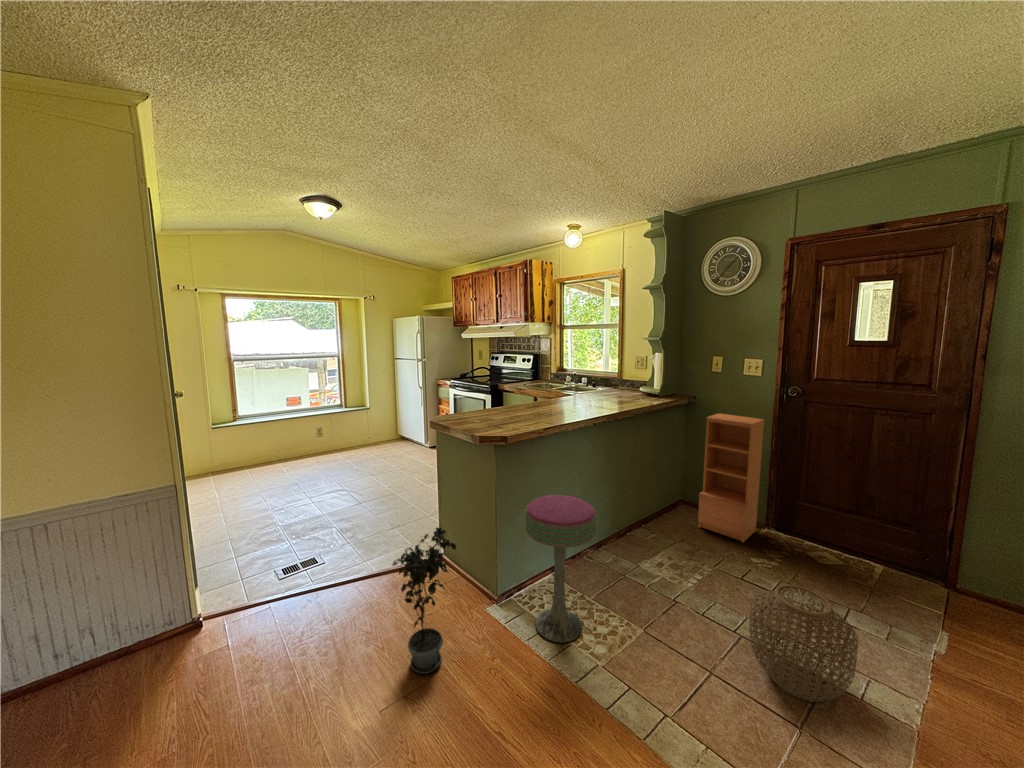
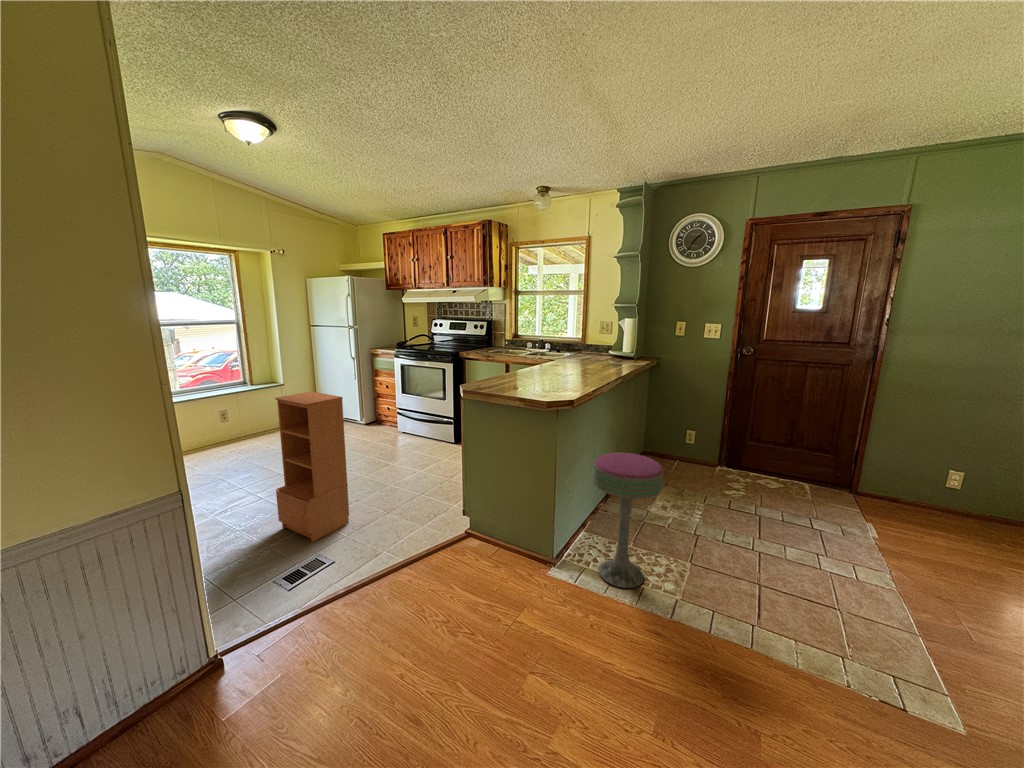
bookcase: present [698,414,764,543] -> present [275,392,349,542]
potted plant: present [392,527,456,674] -> none [498,494,569,647]
woven basket: present [749,585,858,702] -> none [776,502,865,587]

